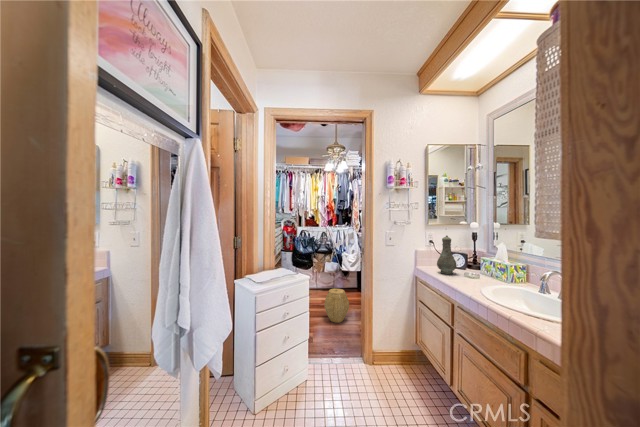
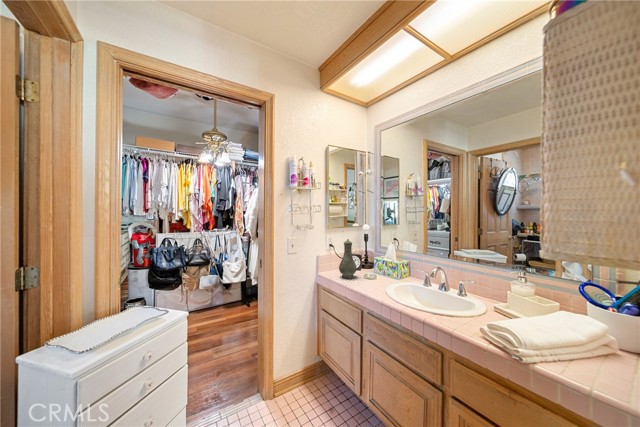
woven basket: present [324,289,349,323] -> none [203,309,236,353]

